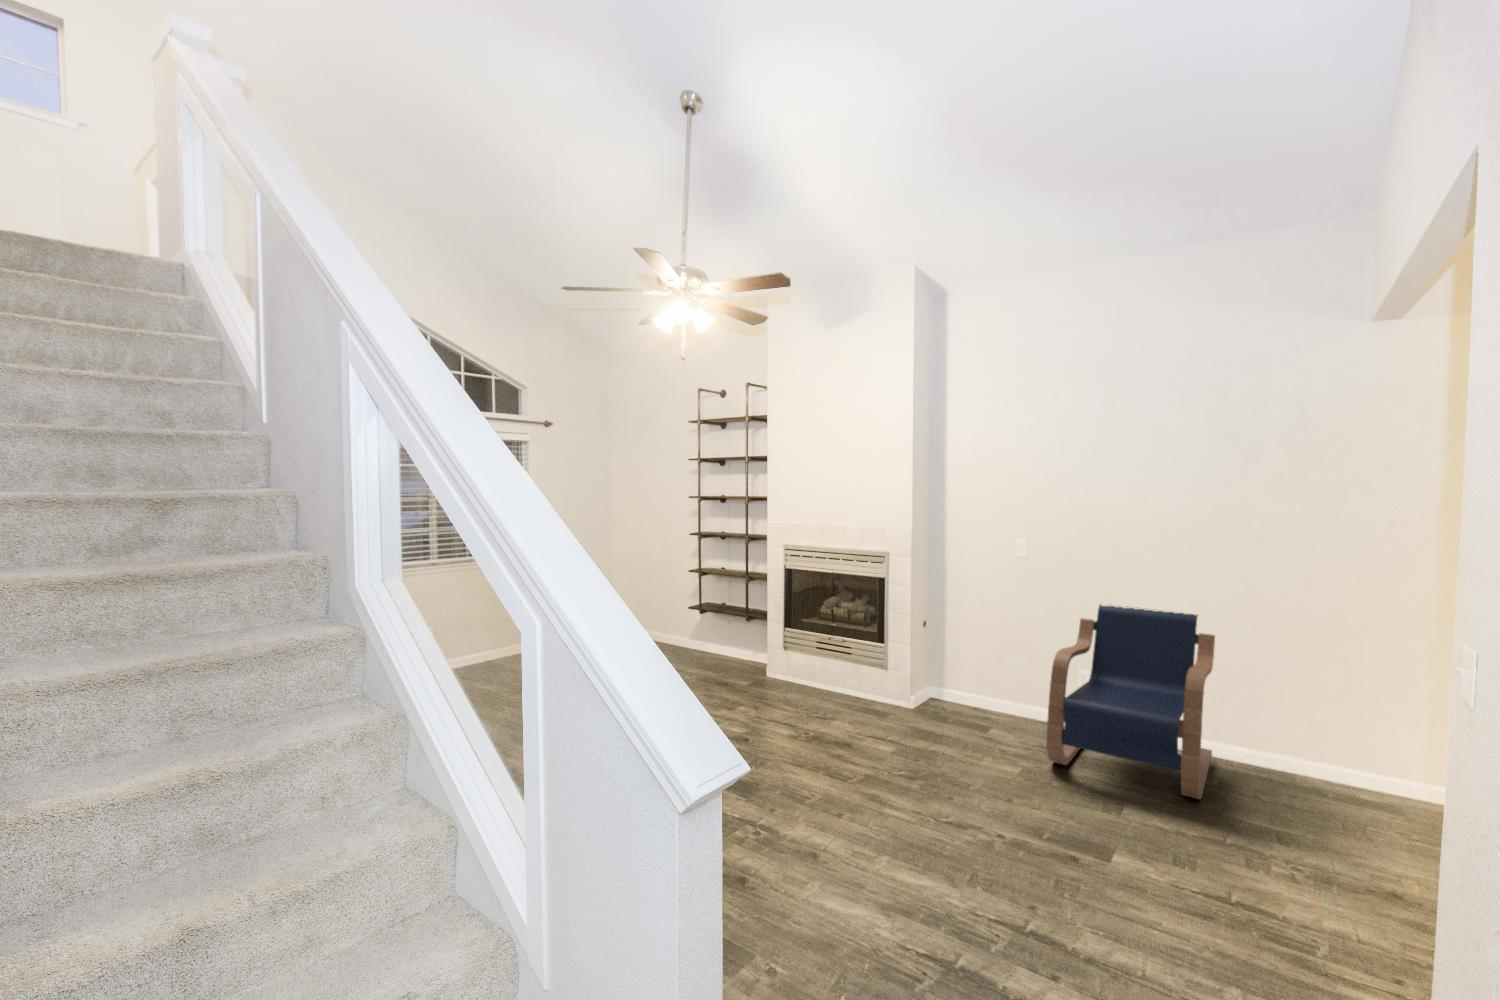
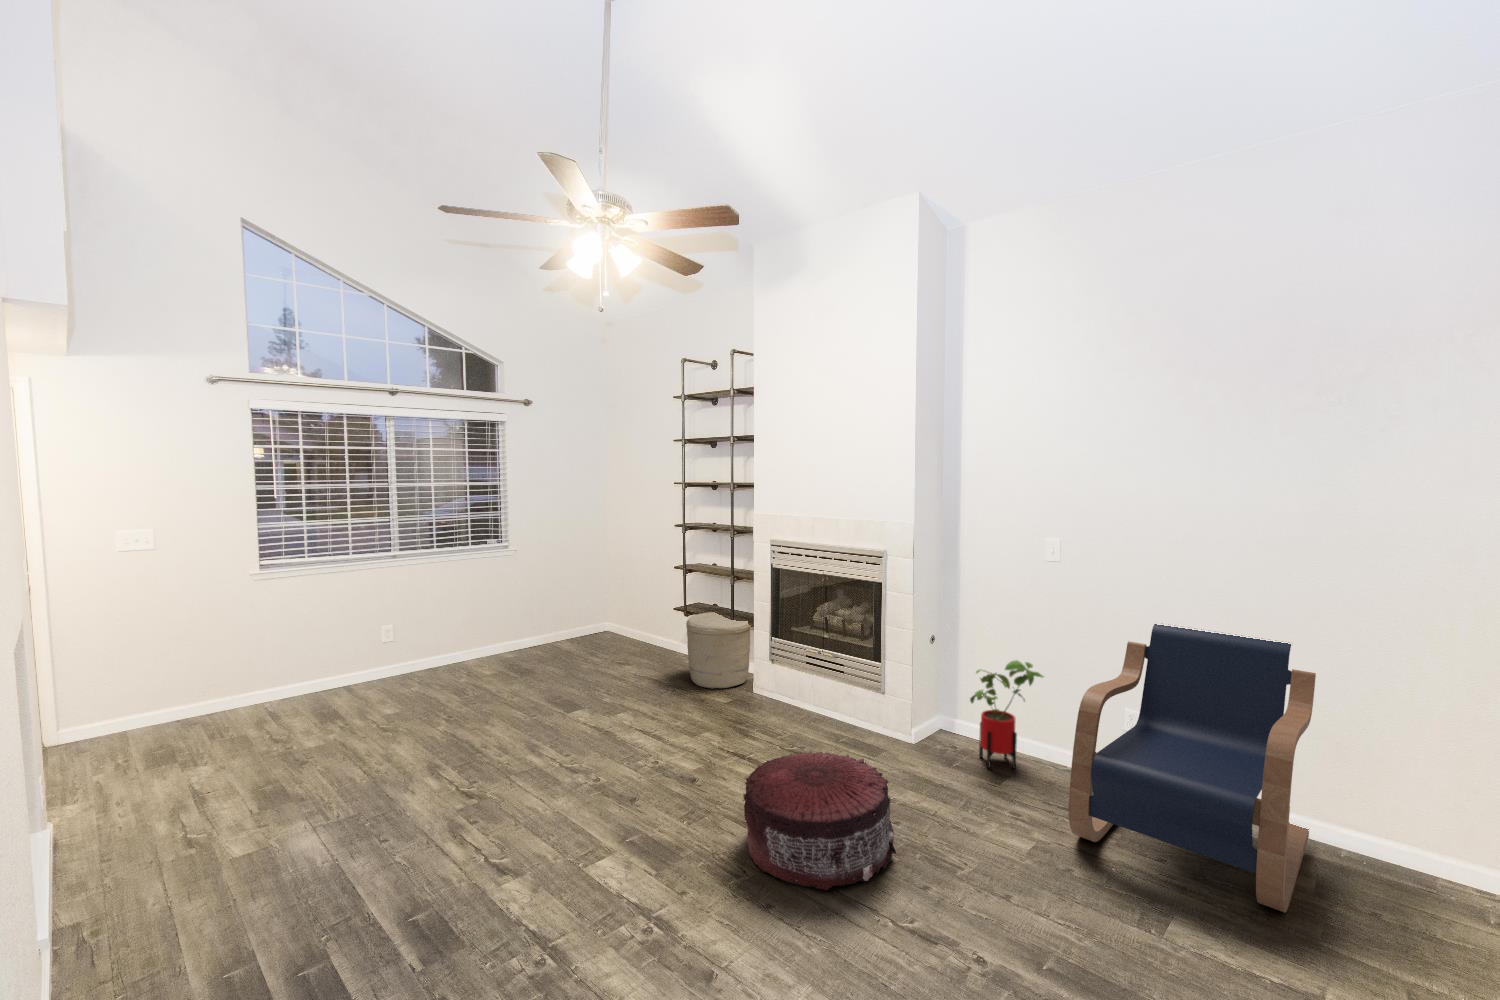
woven basket: none [707,609,763,674] -> present [686,612,751,689]
house plant: none [960,636,1018,723] -> present [970,660,1043,769]
pouf: none [804,706,924,802] -> present [743,751,896,890]

